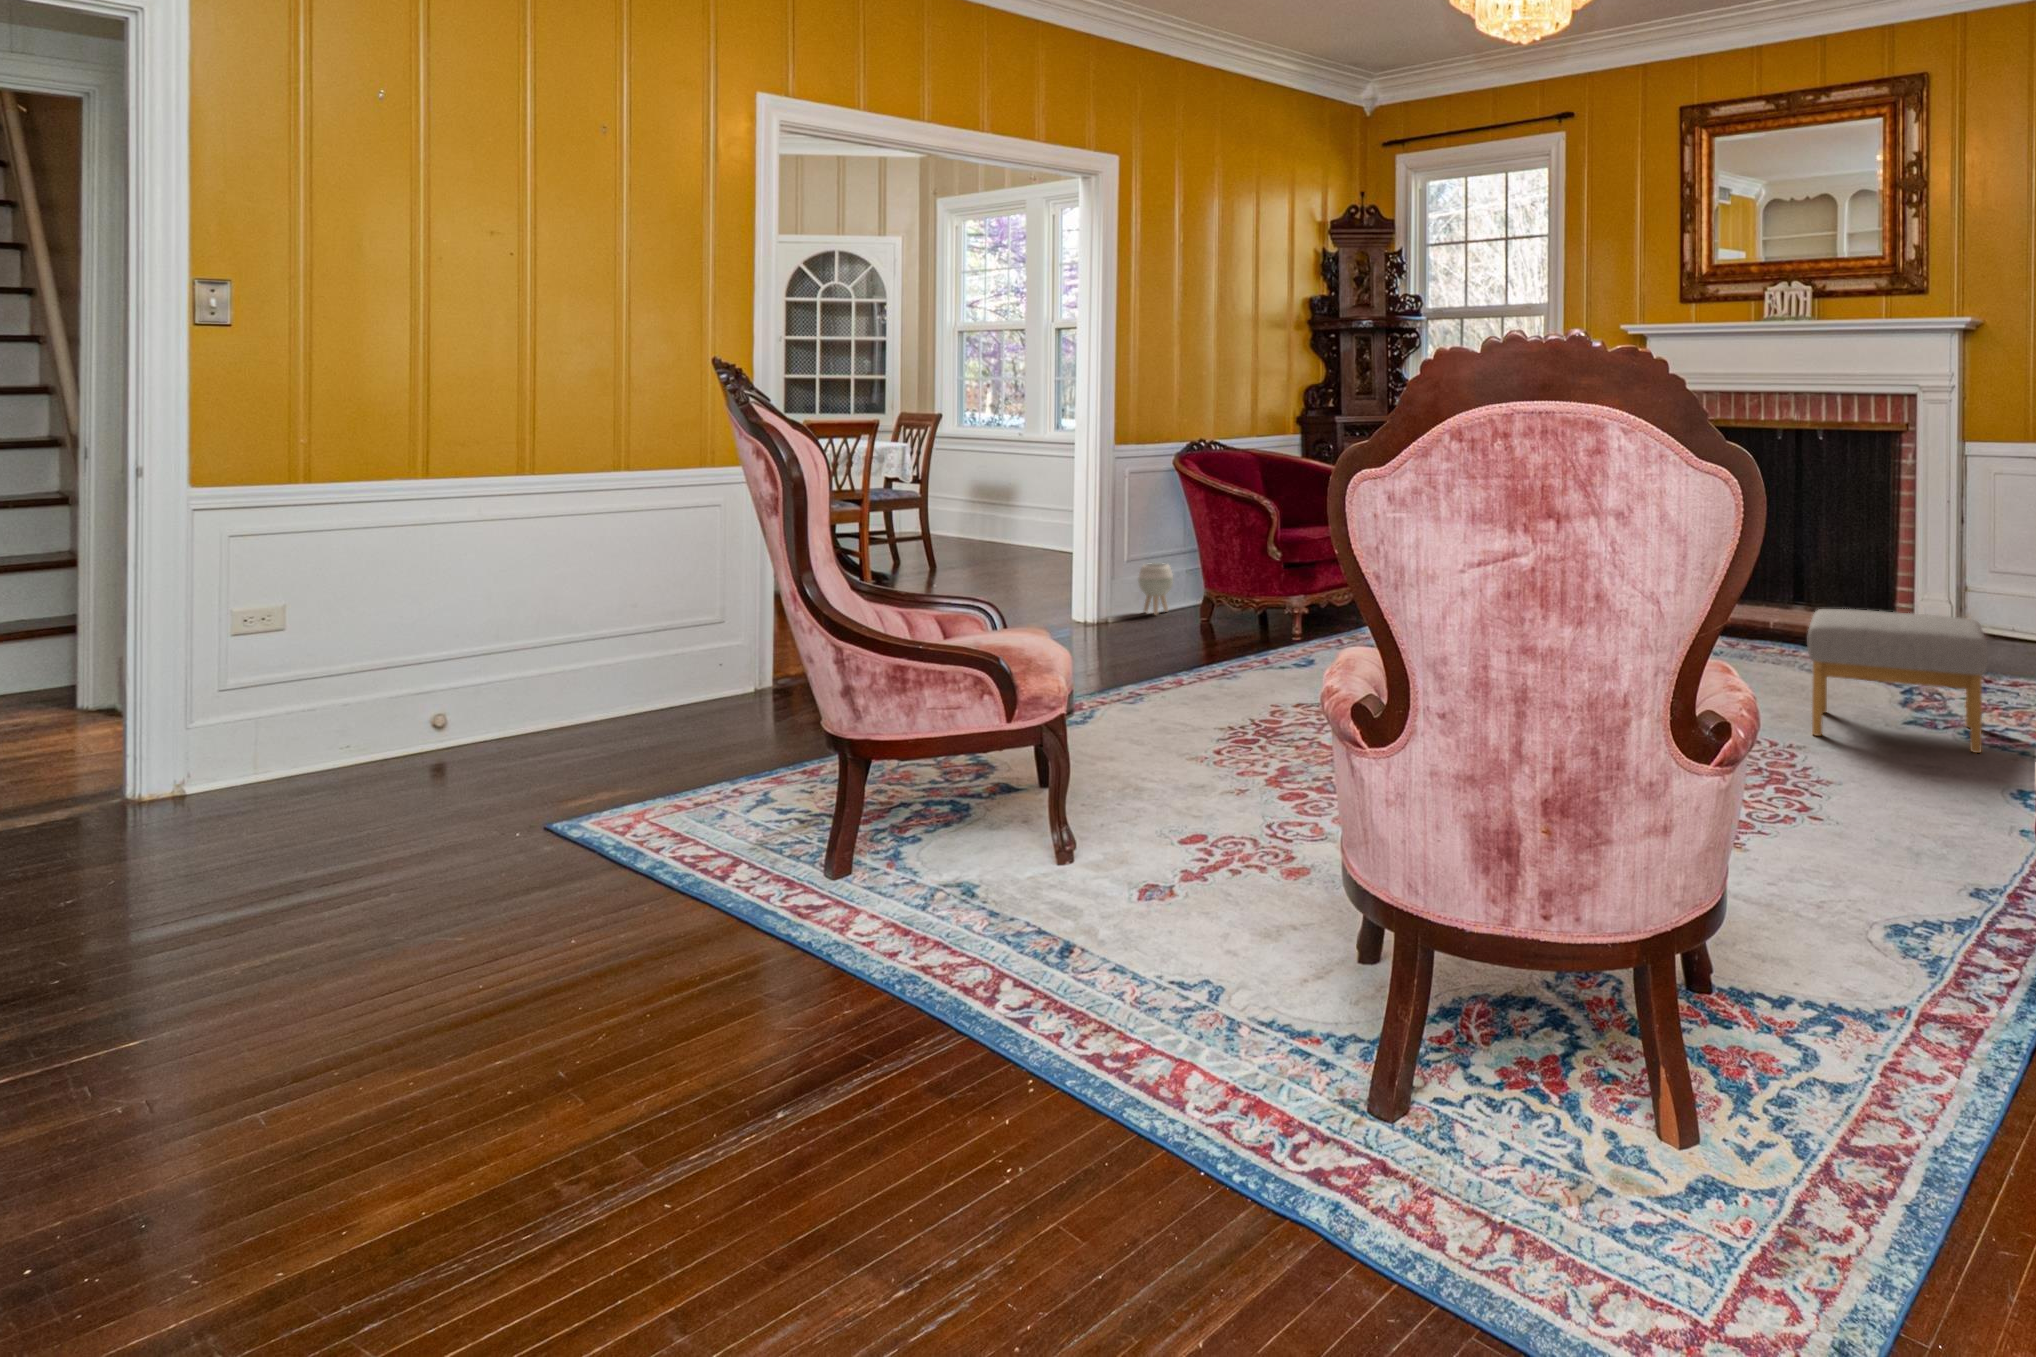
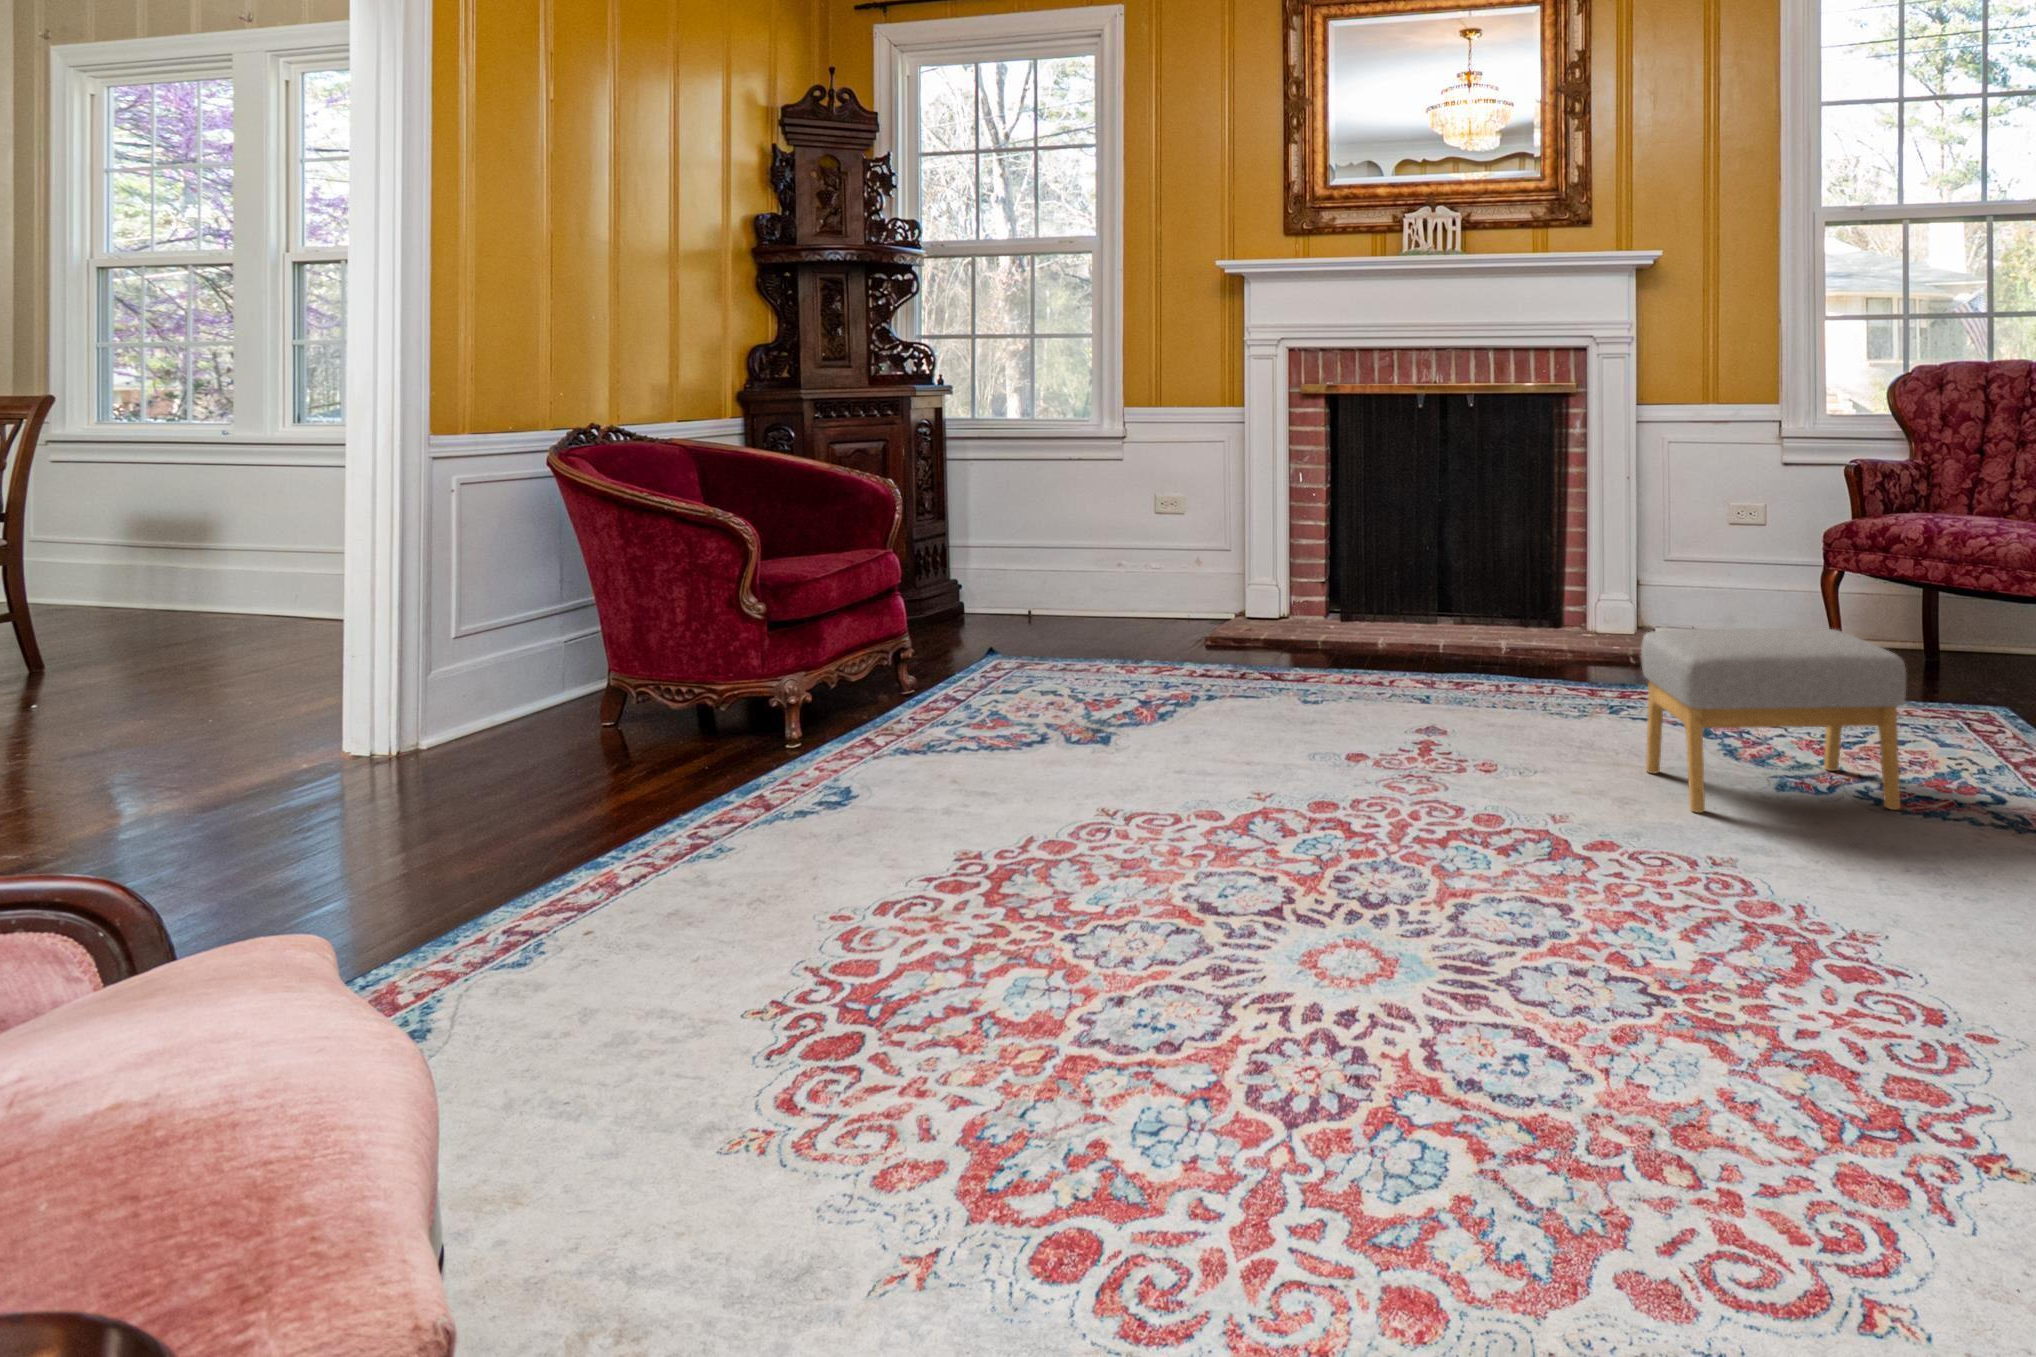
planter: present [1138,563,1173,615] -> none [514,637,577,725]

